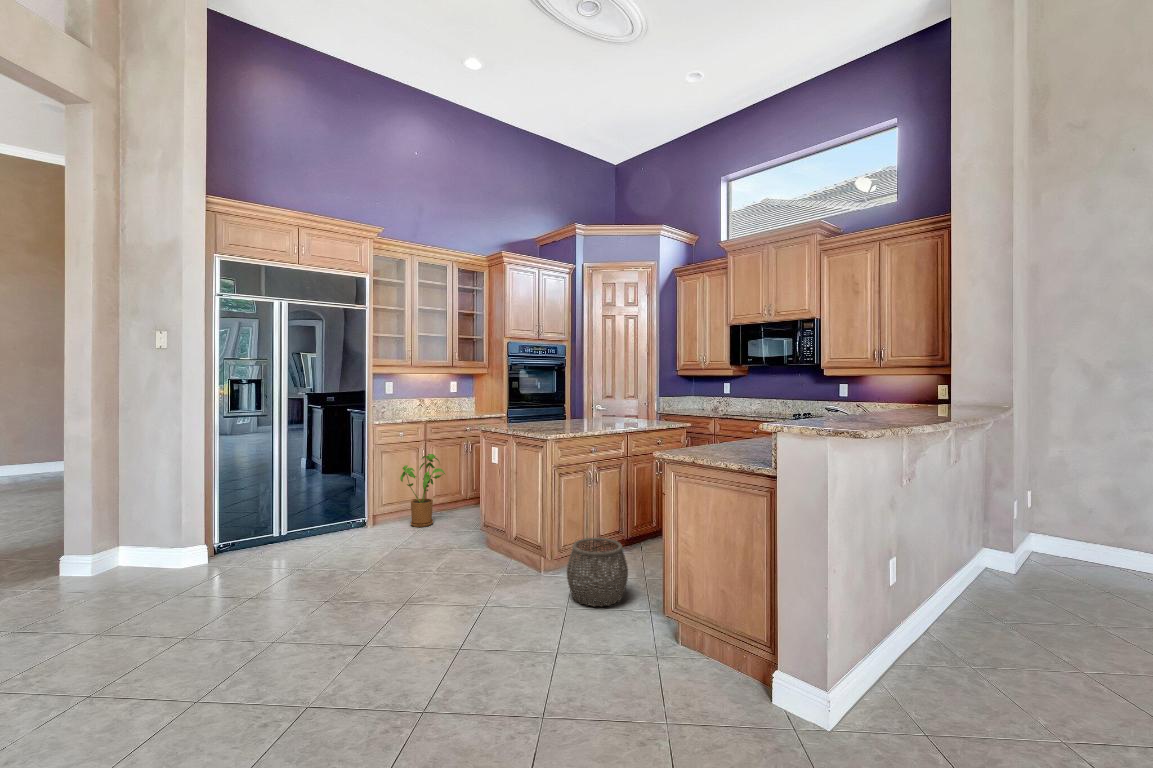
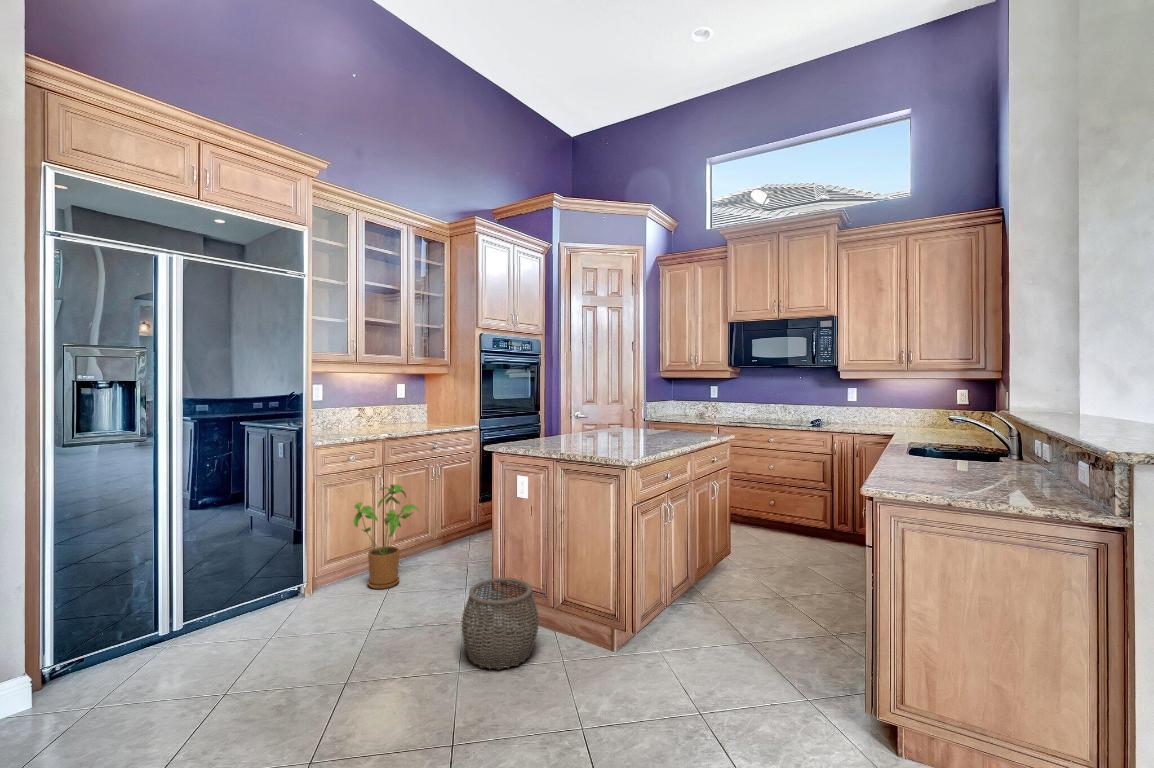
woven basket: present [567,538,628,607] -> present [461,578,539,669]

